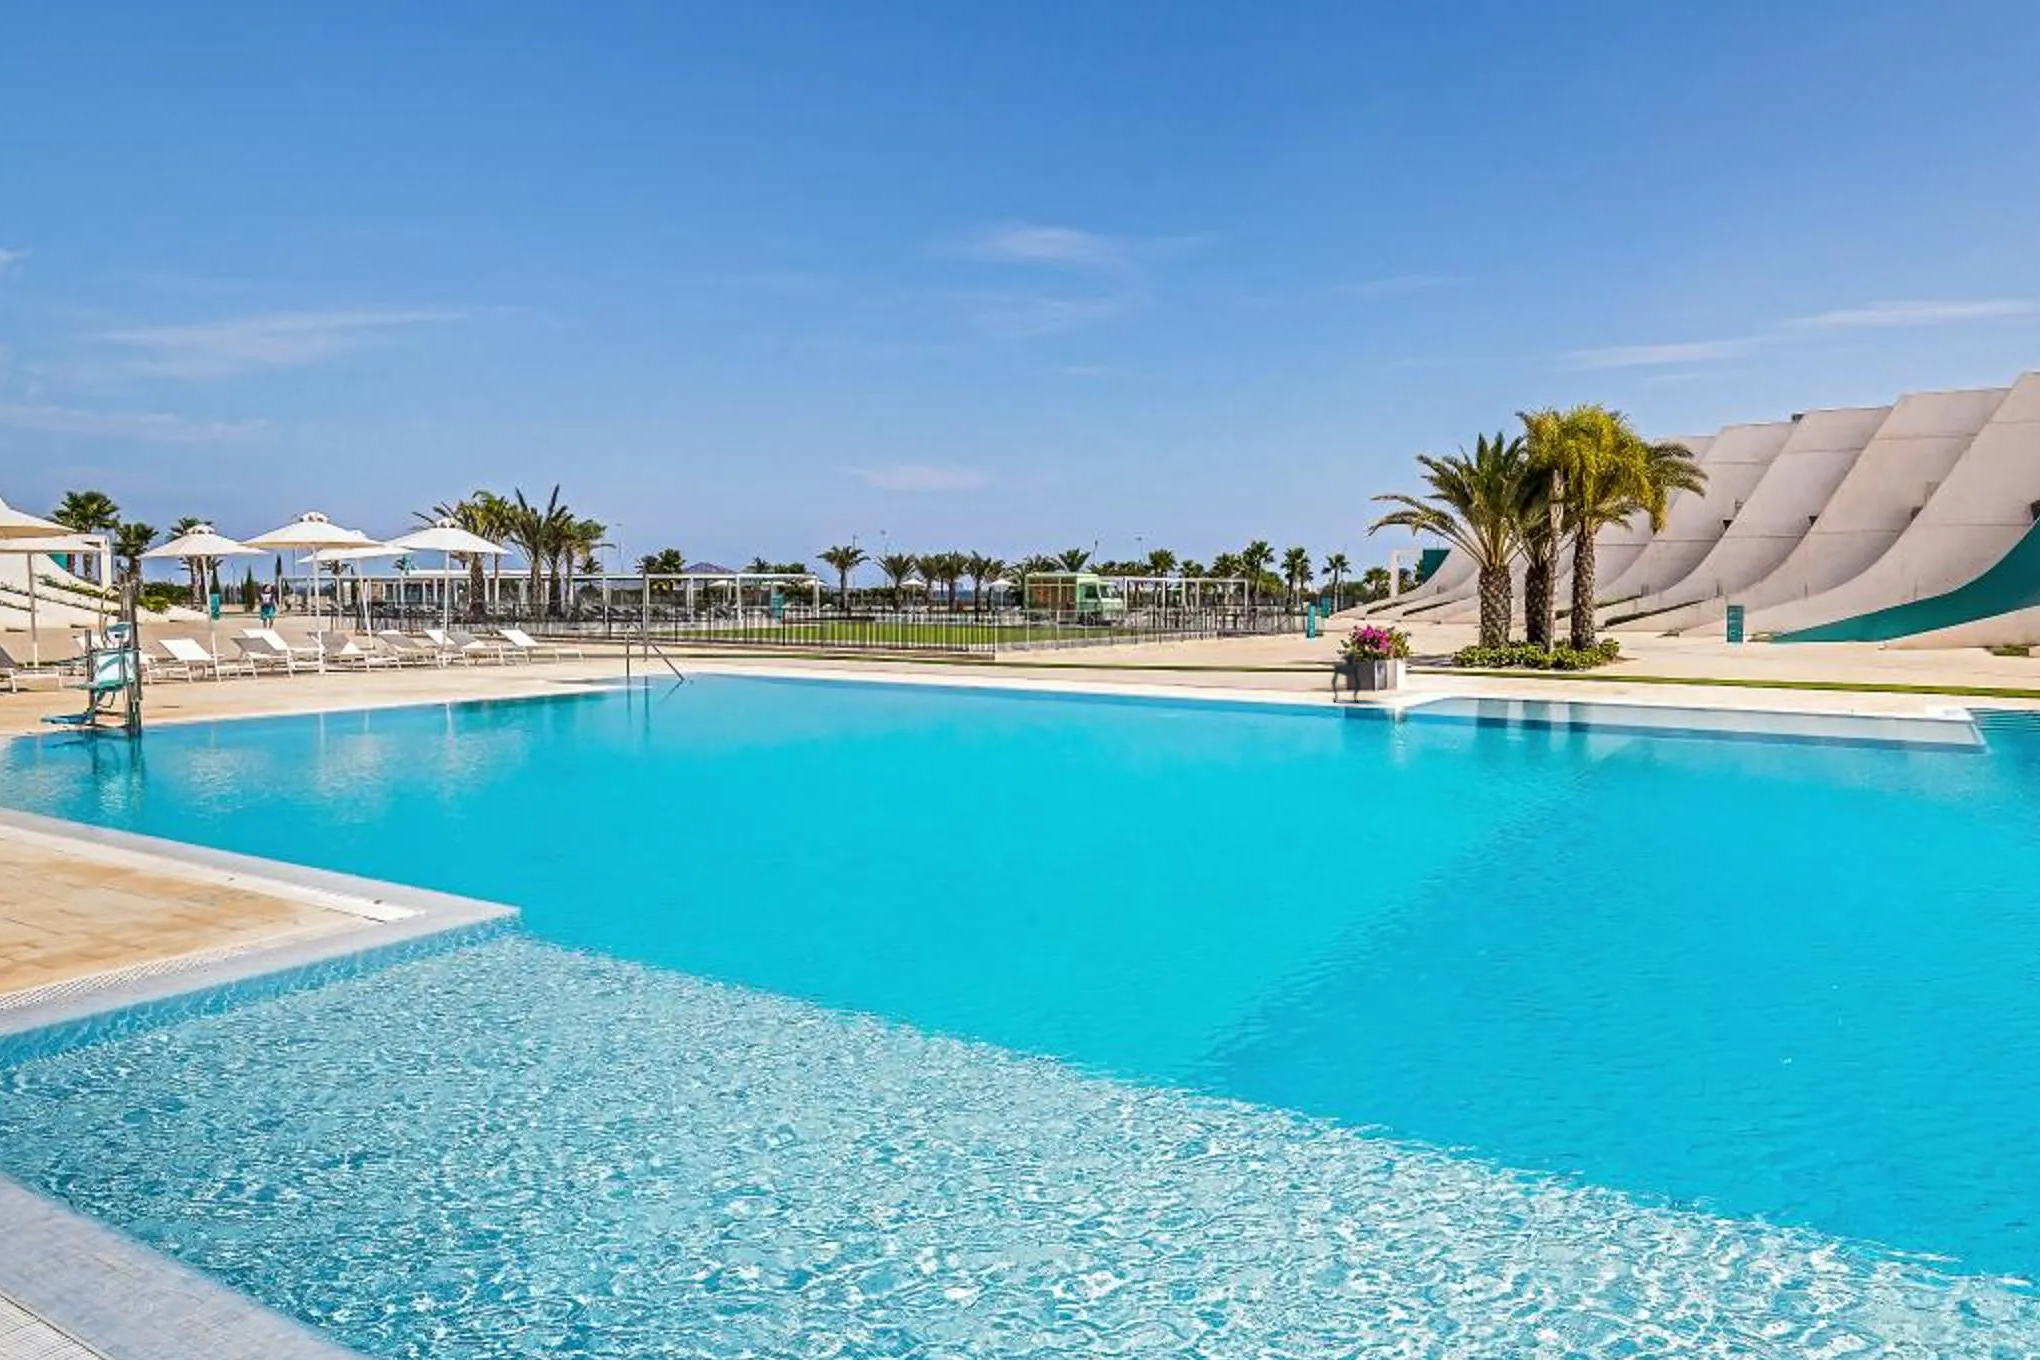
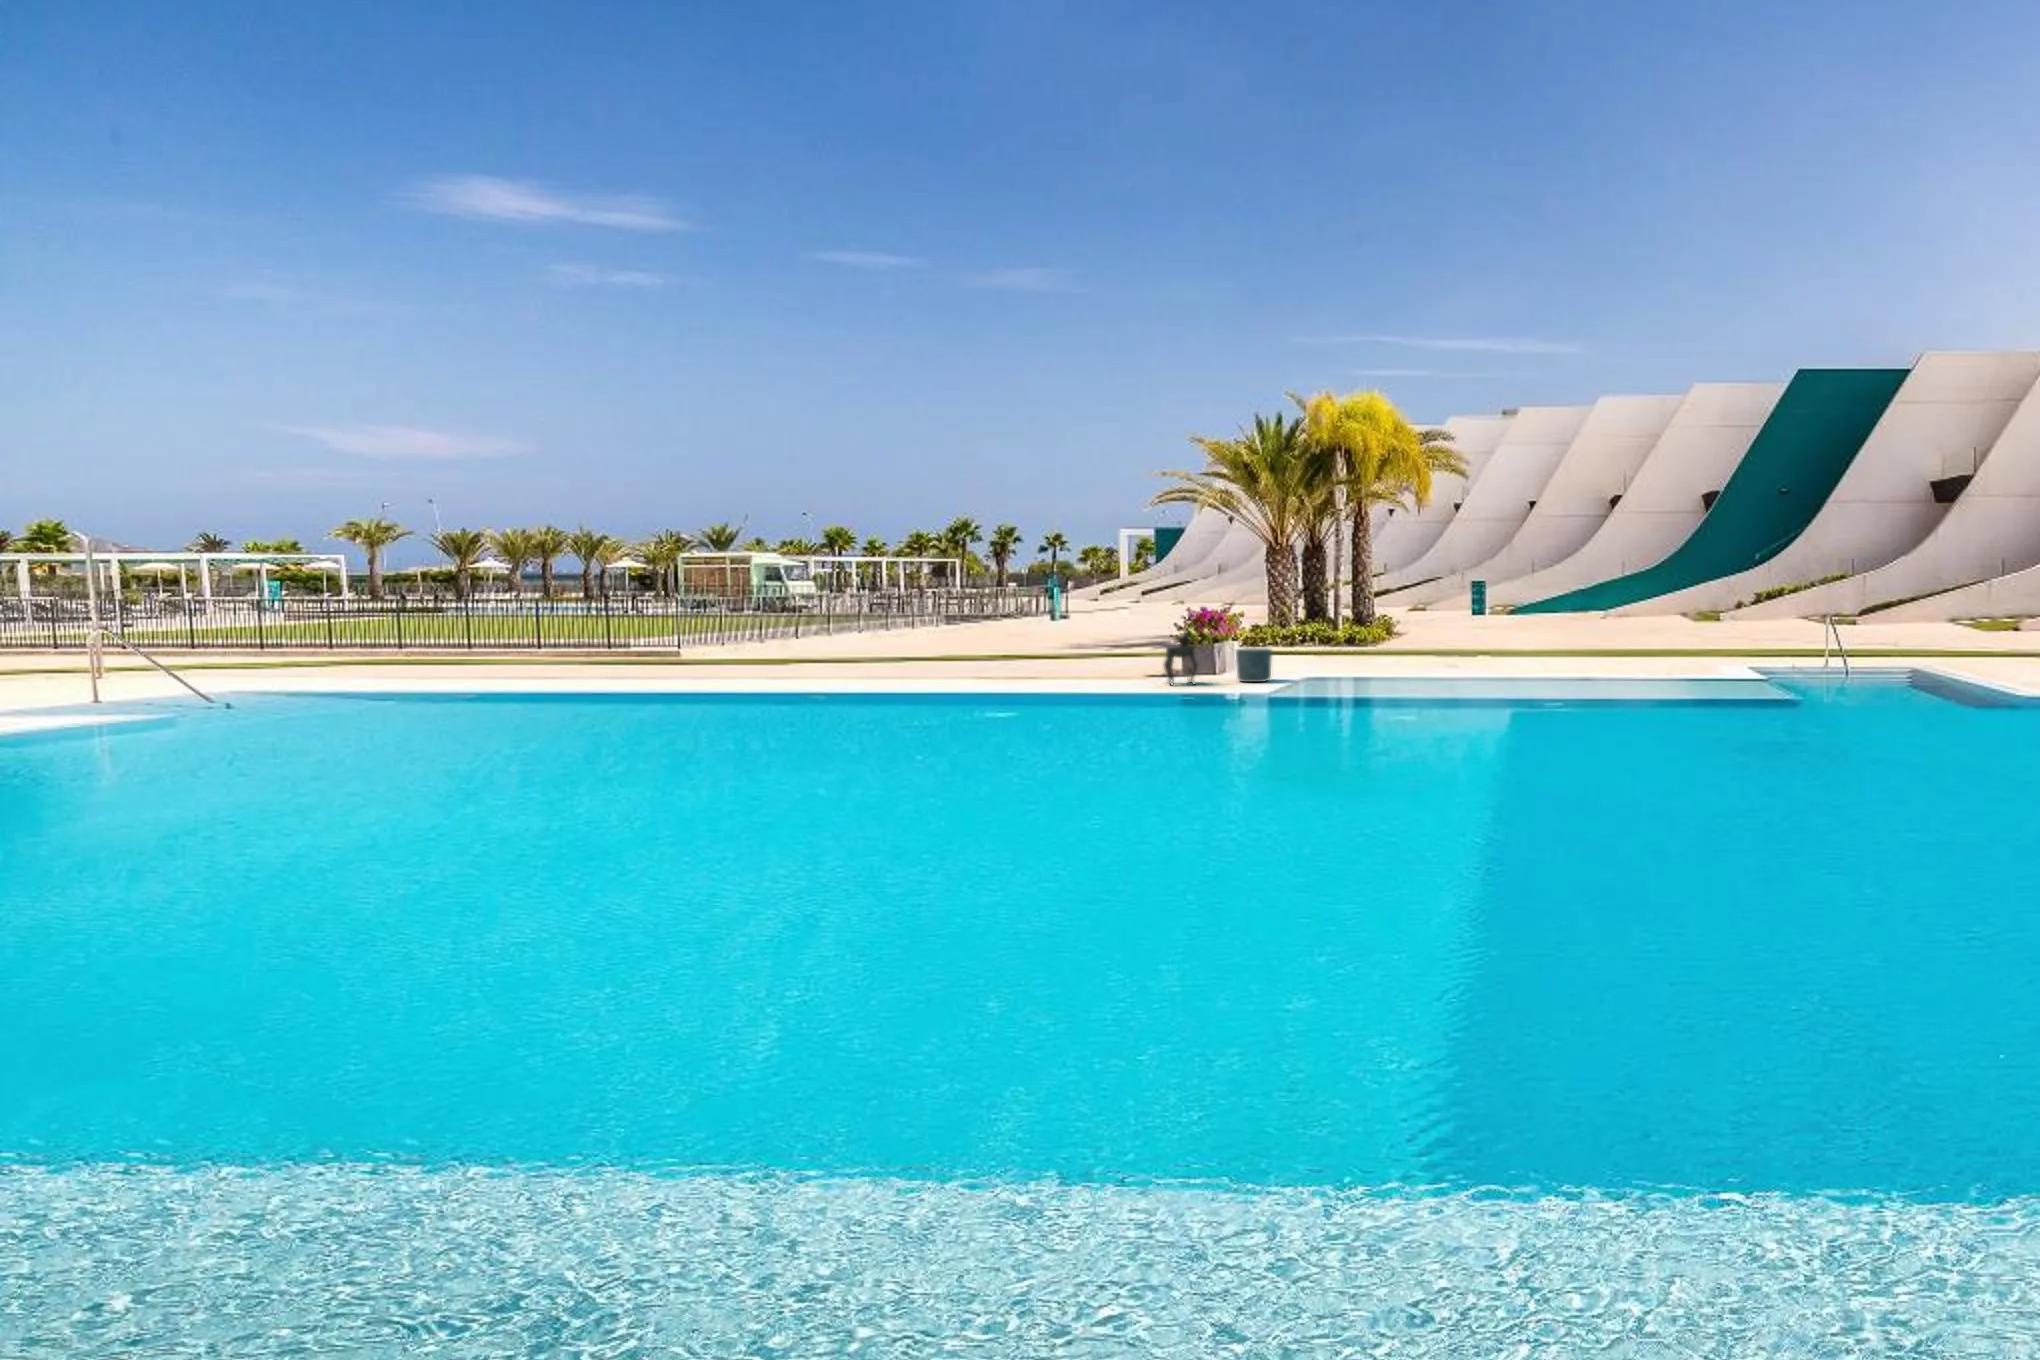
planter: none [1401,669,1437,703] -> present [1236,648,1272,682]

